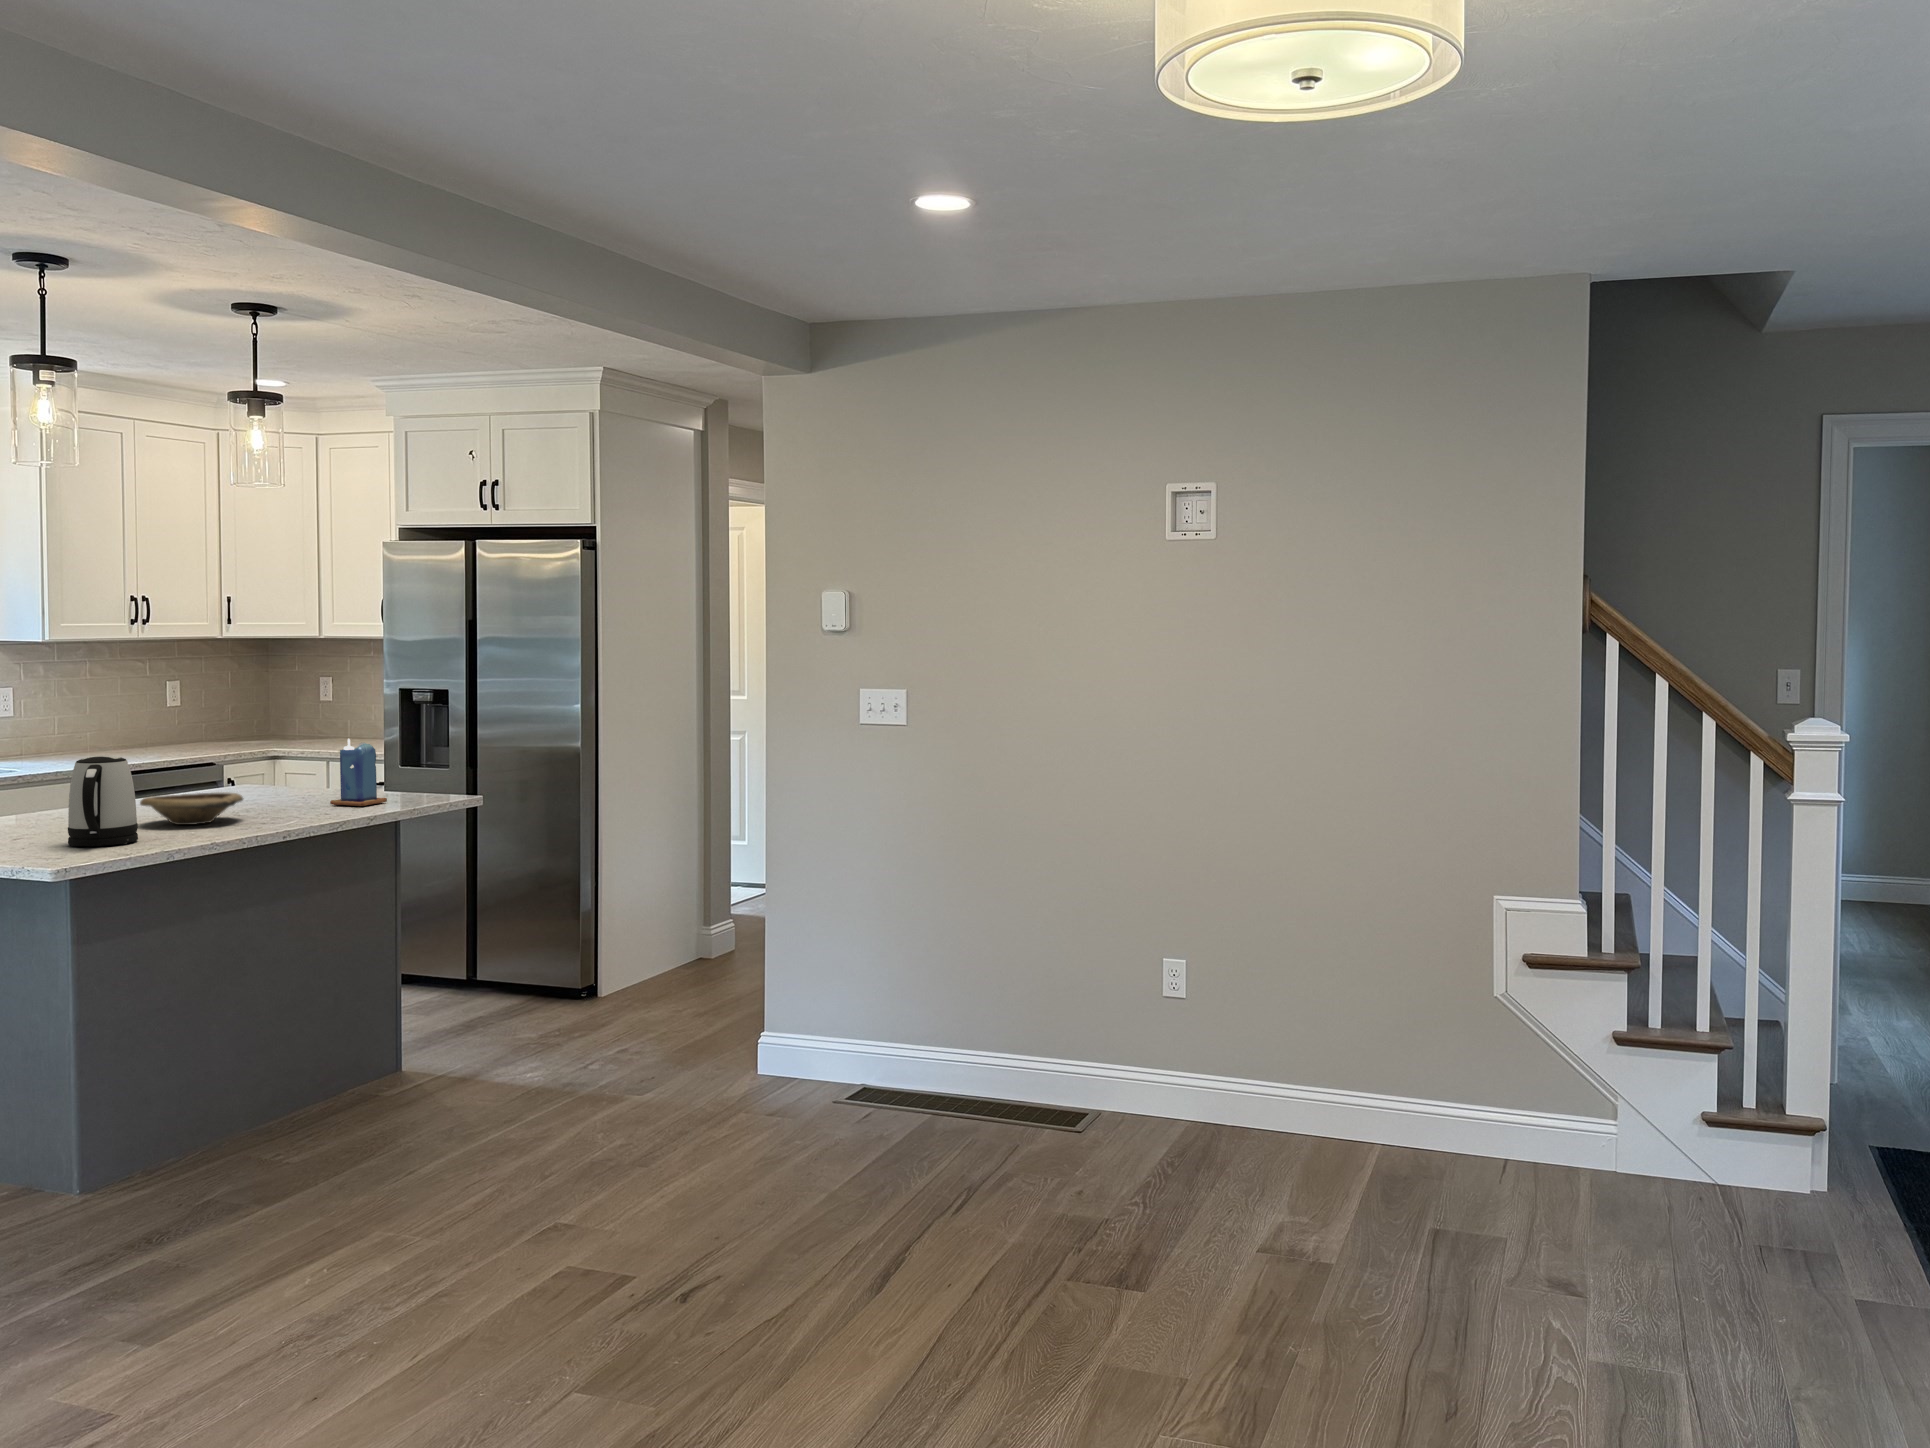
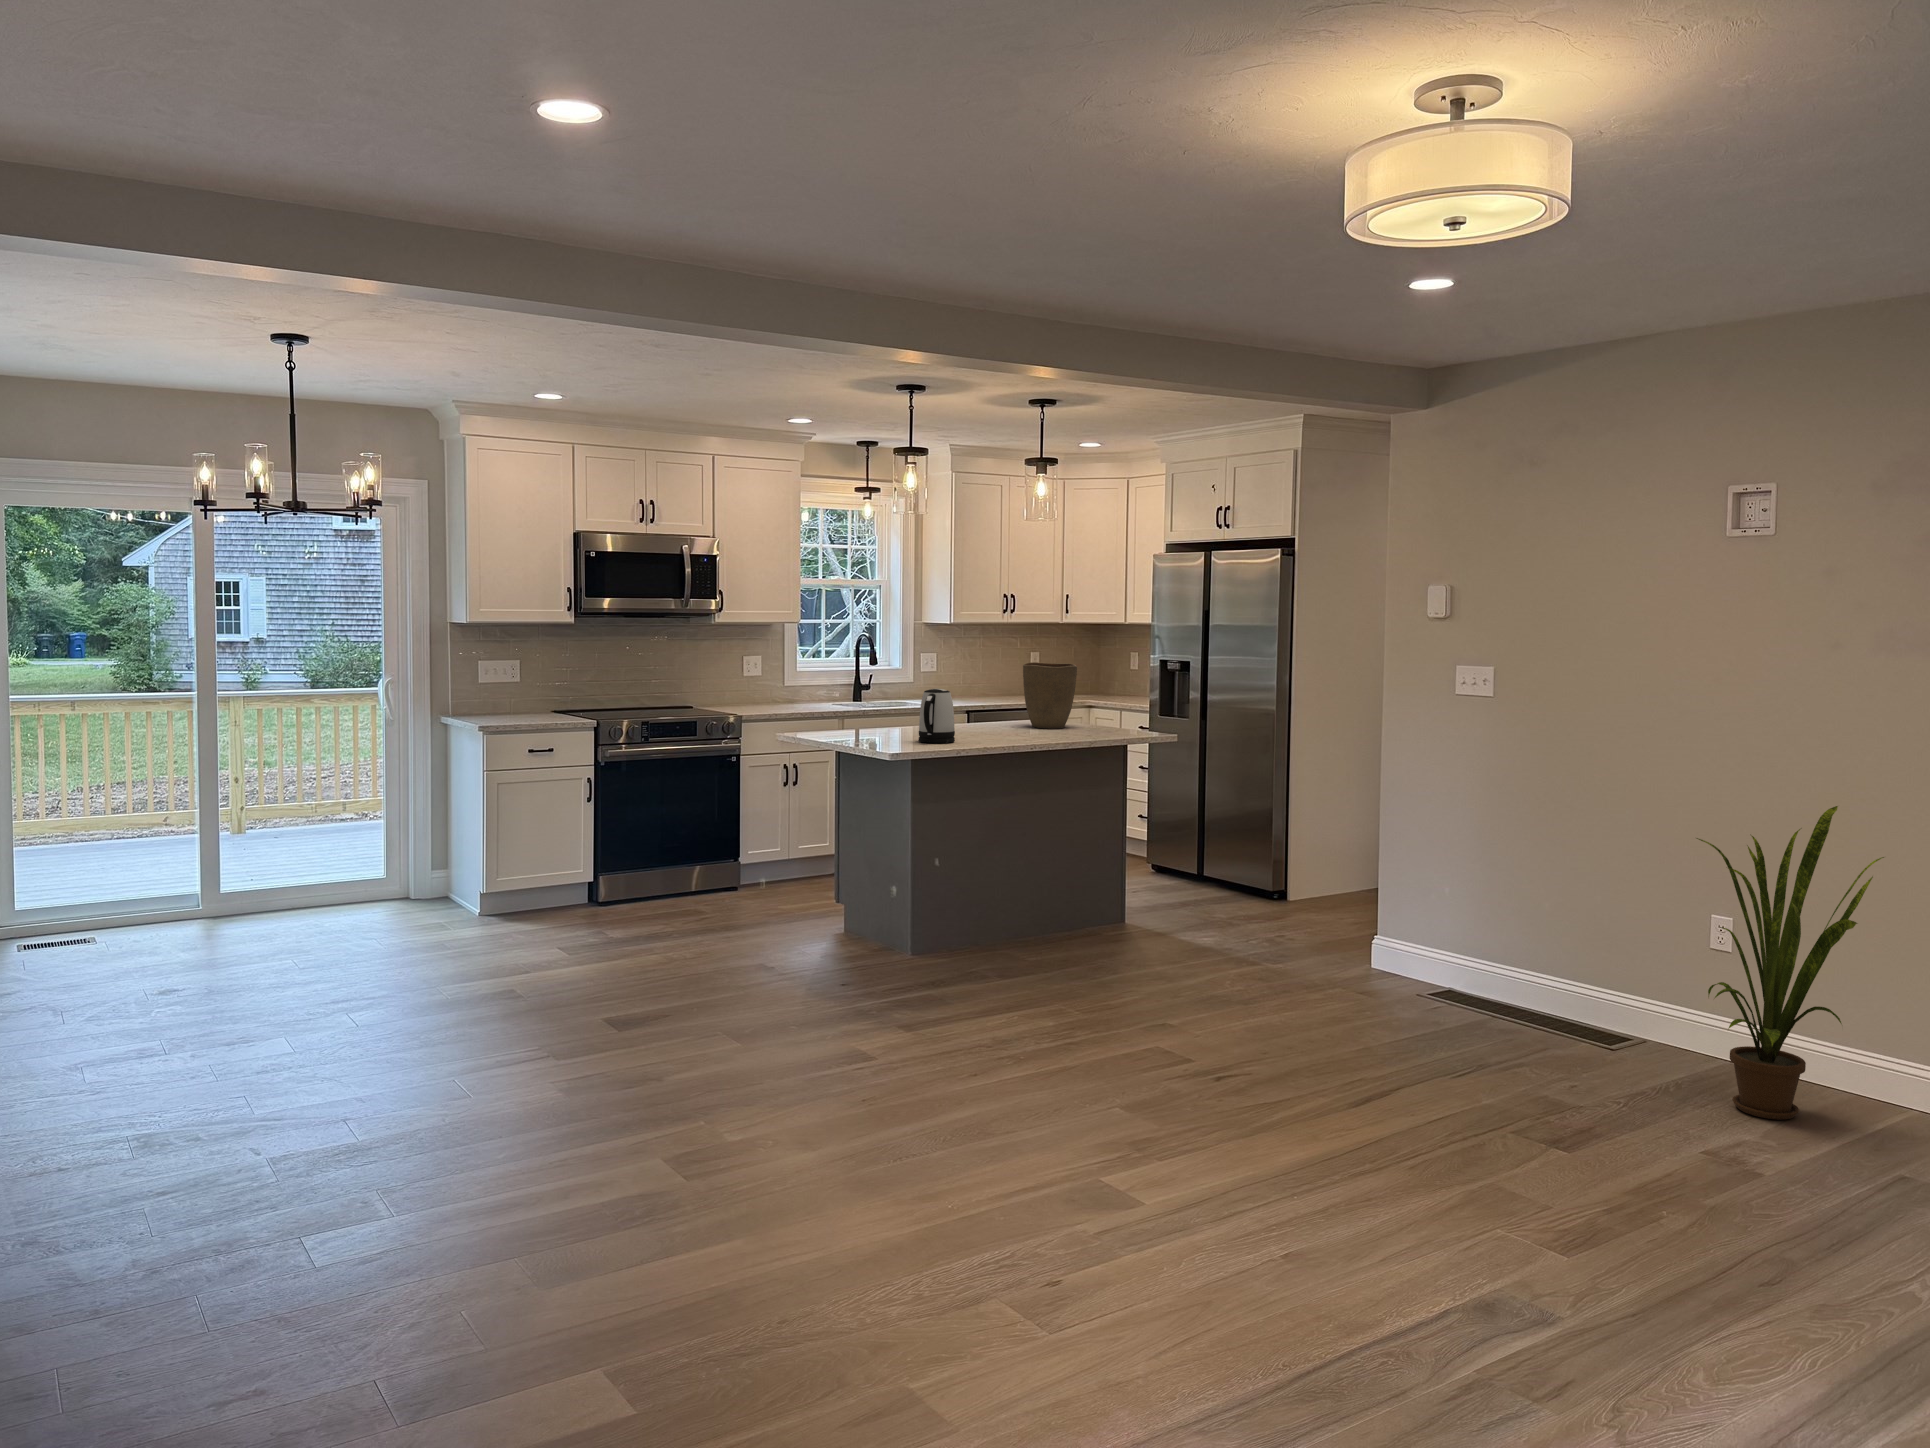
vase: none [221,701,312,801] -> present [1023,662,1077,729]
candle: present [330,739,387,806] -> none [1079,689,1115,735]
bowl: present [140,792,243,825] -> none [964,718,1022,737]
house plant: none [1171,826,1354,1179] -> present [1697,806,1884,1120]

